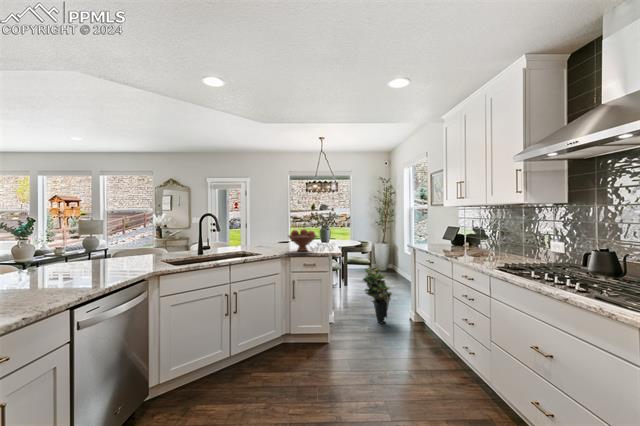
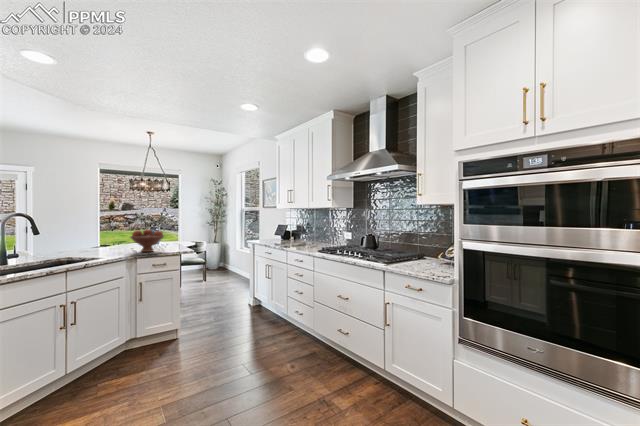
potted plant: present [363,268,392,324] -> none [207,263,235,313]

